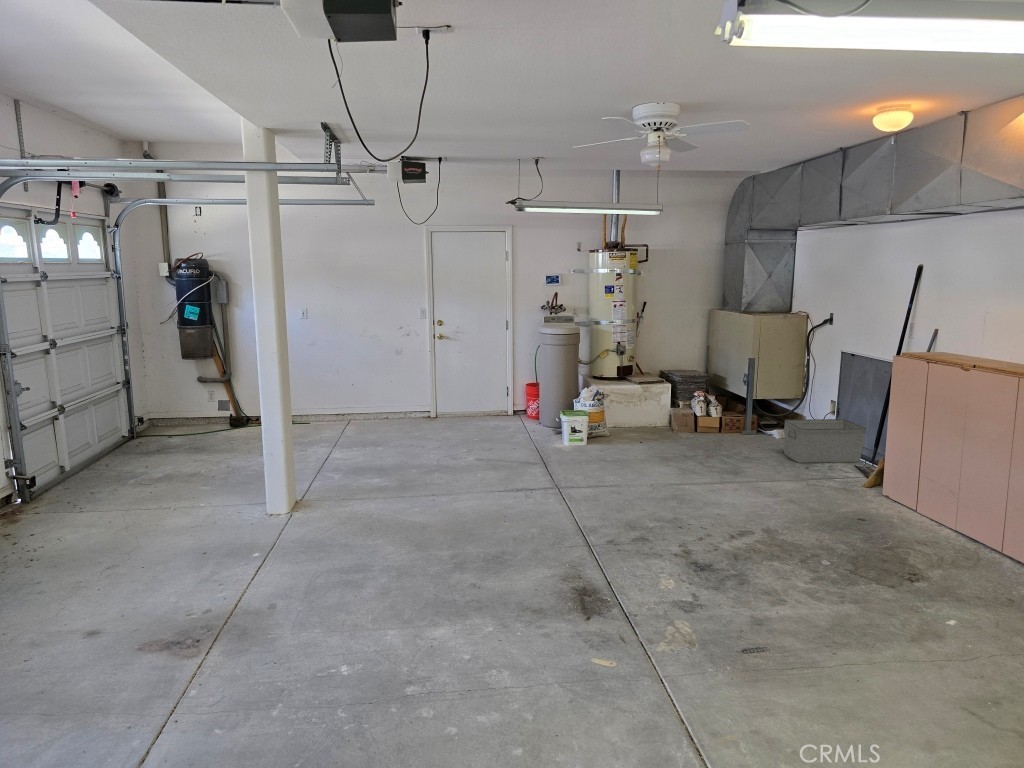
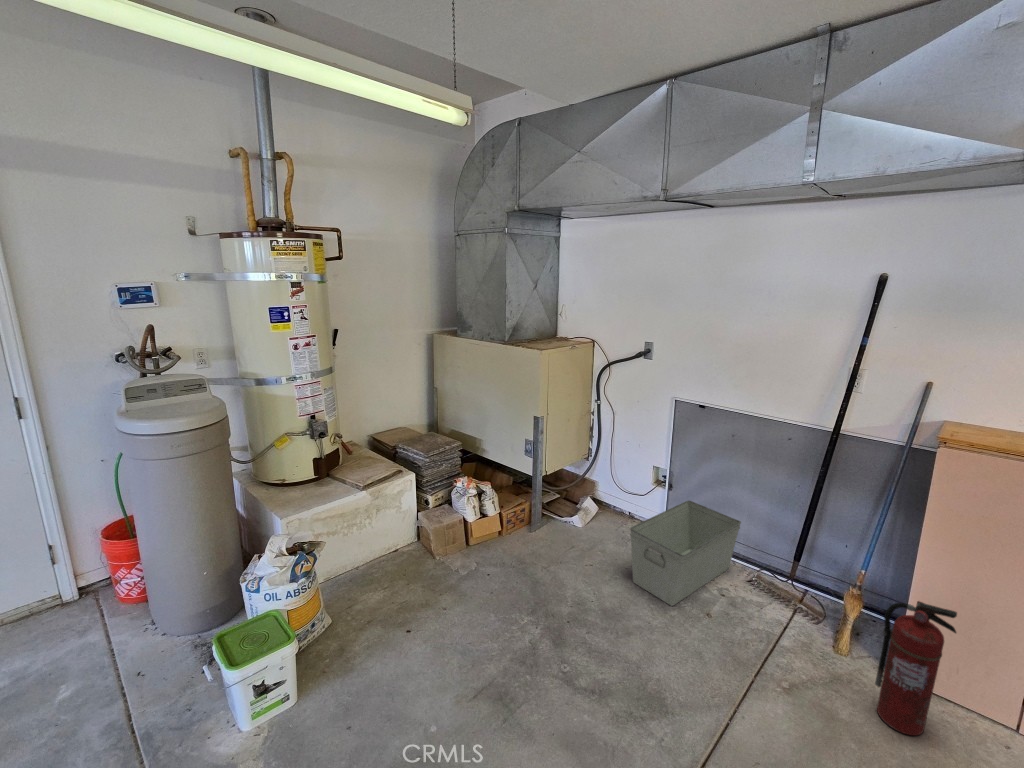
fire extinguisher: none [868,434,898,506] -> present [875,601,957,735]

